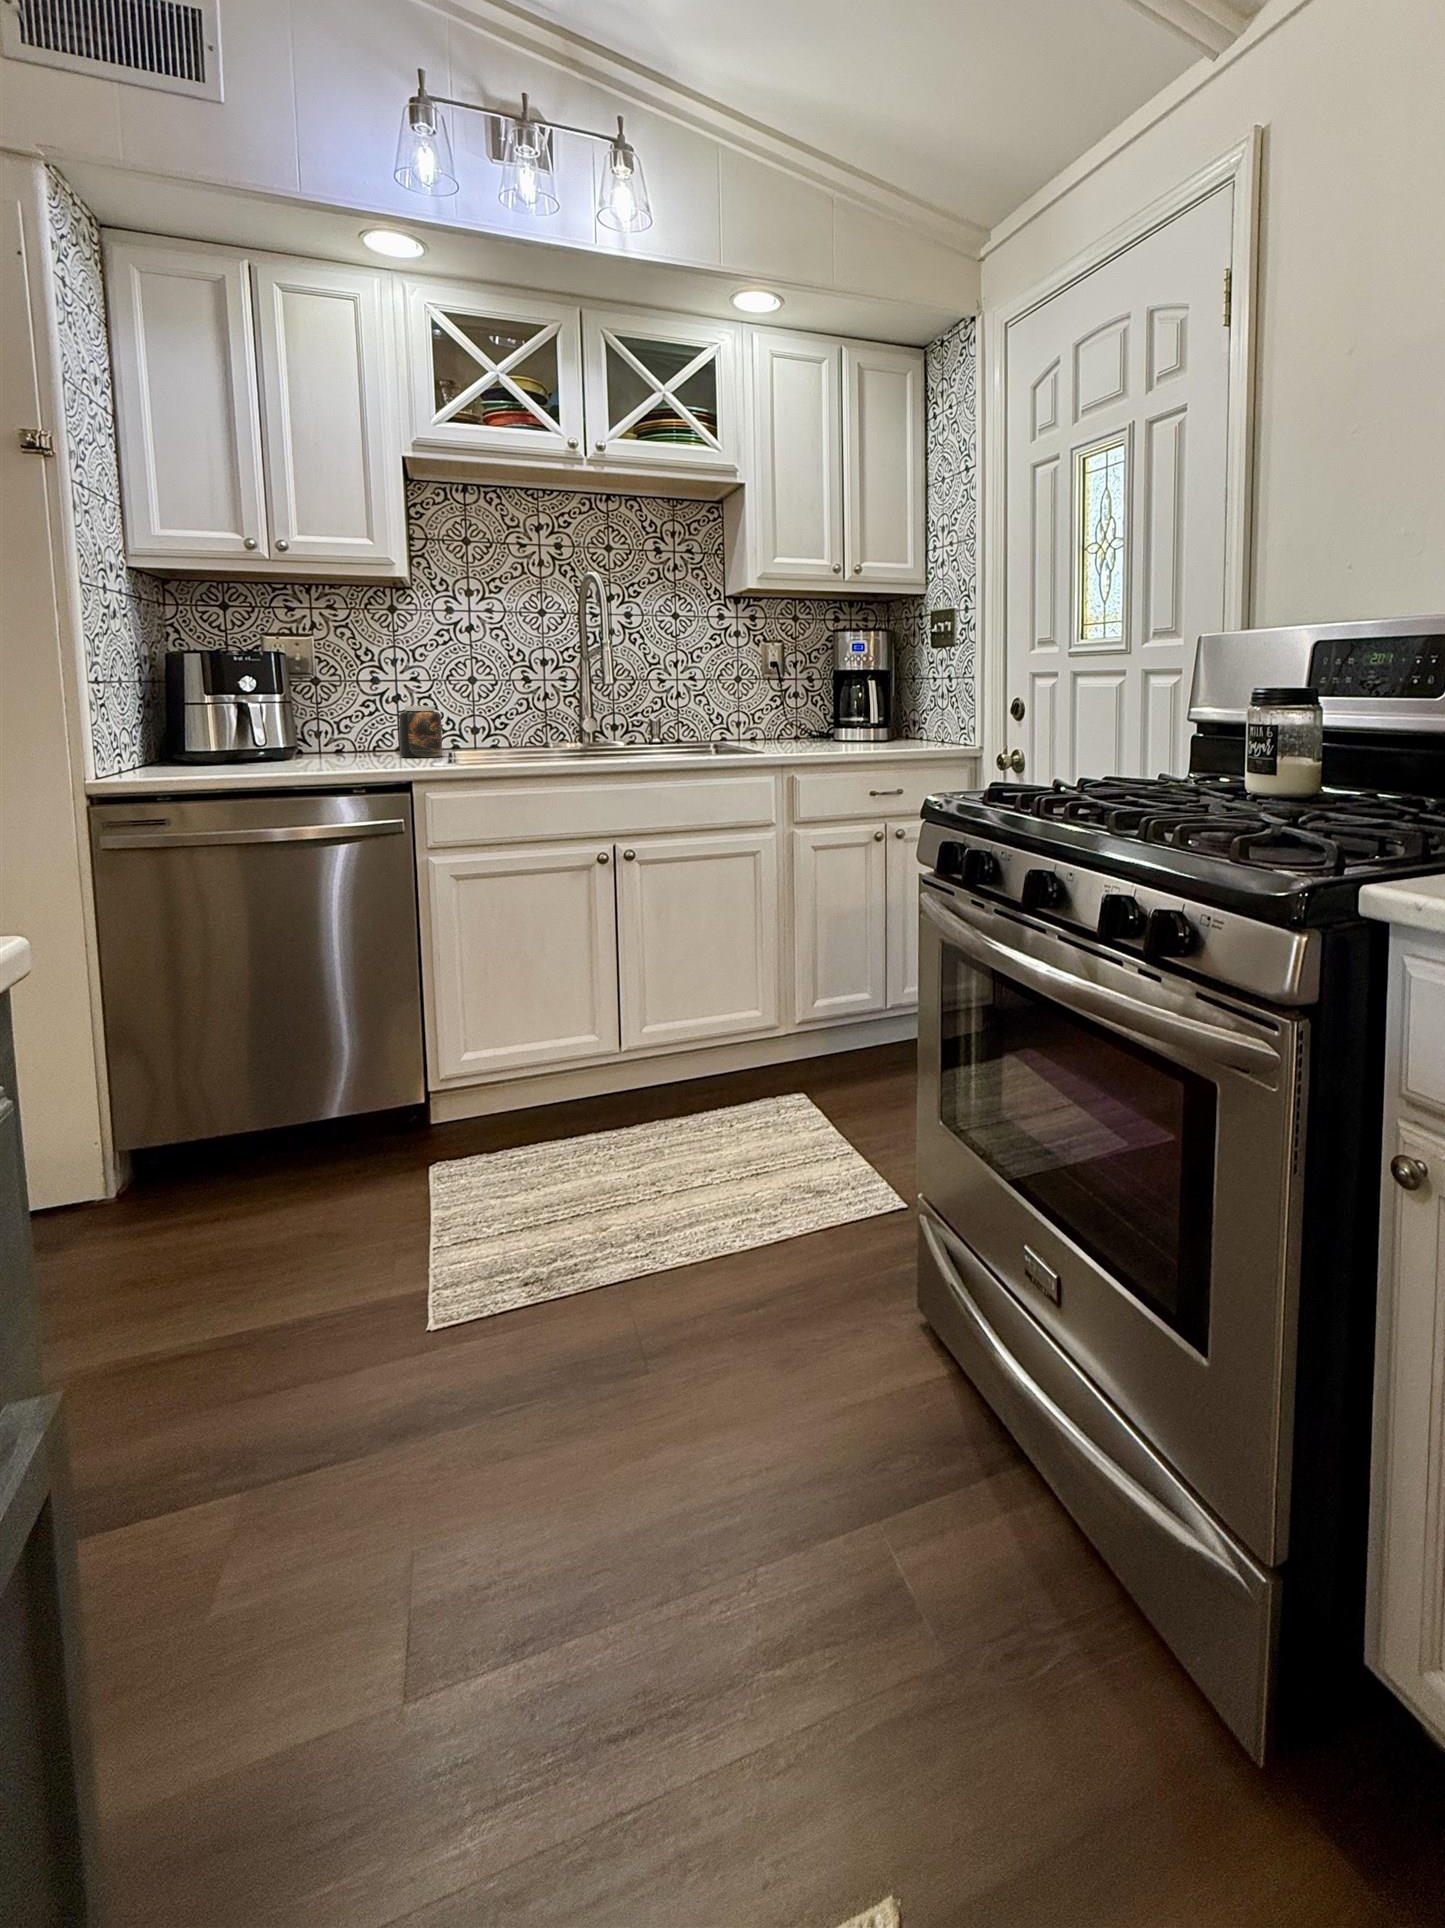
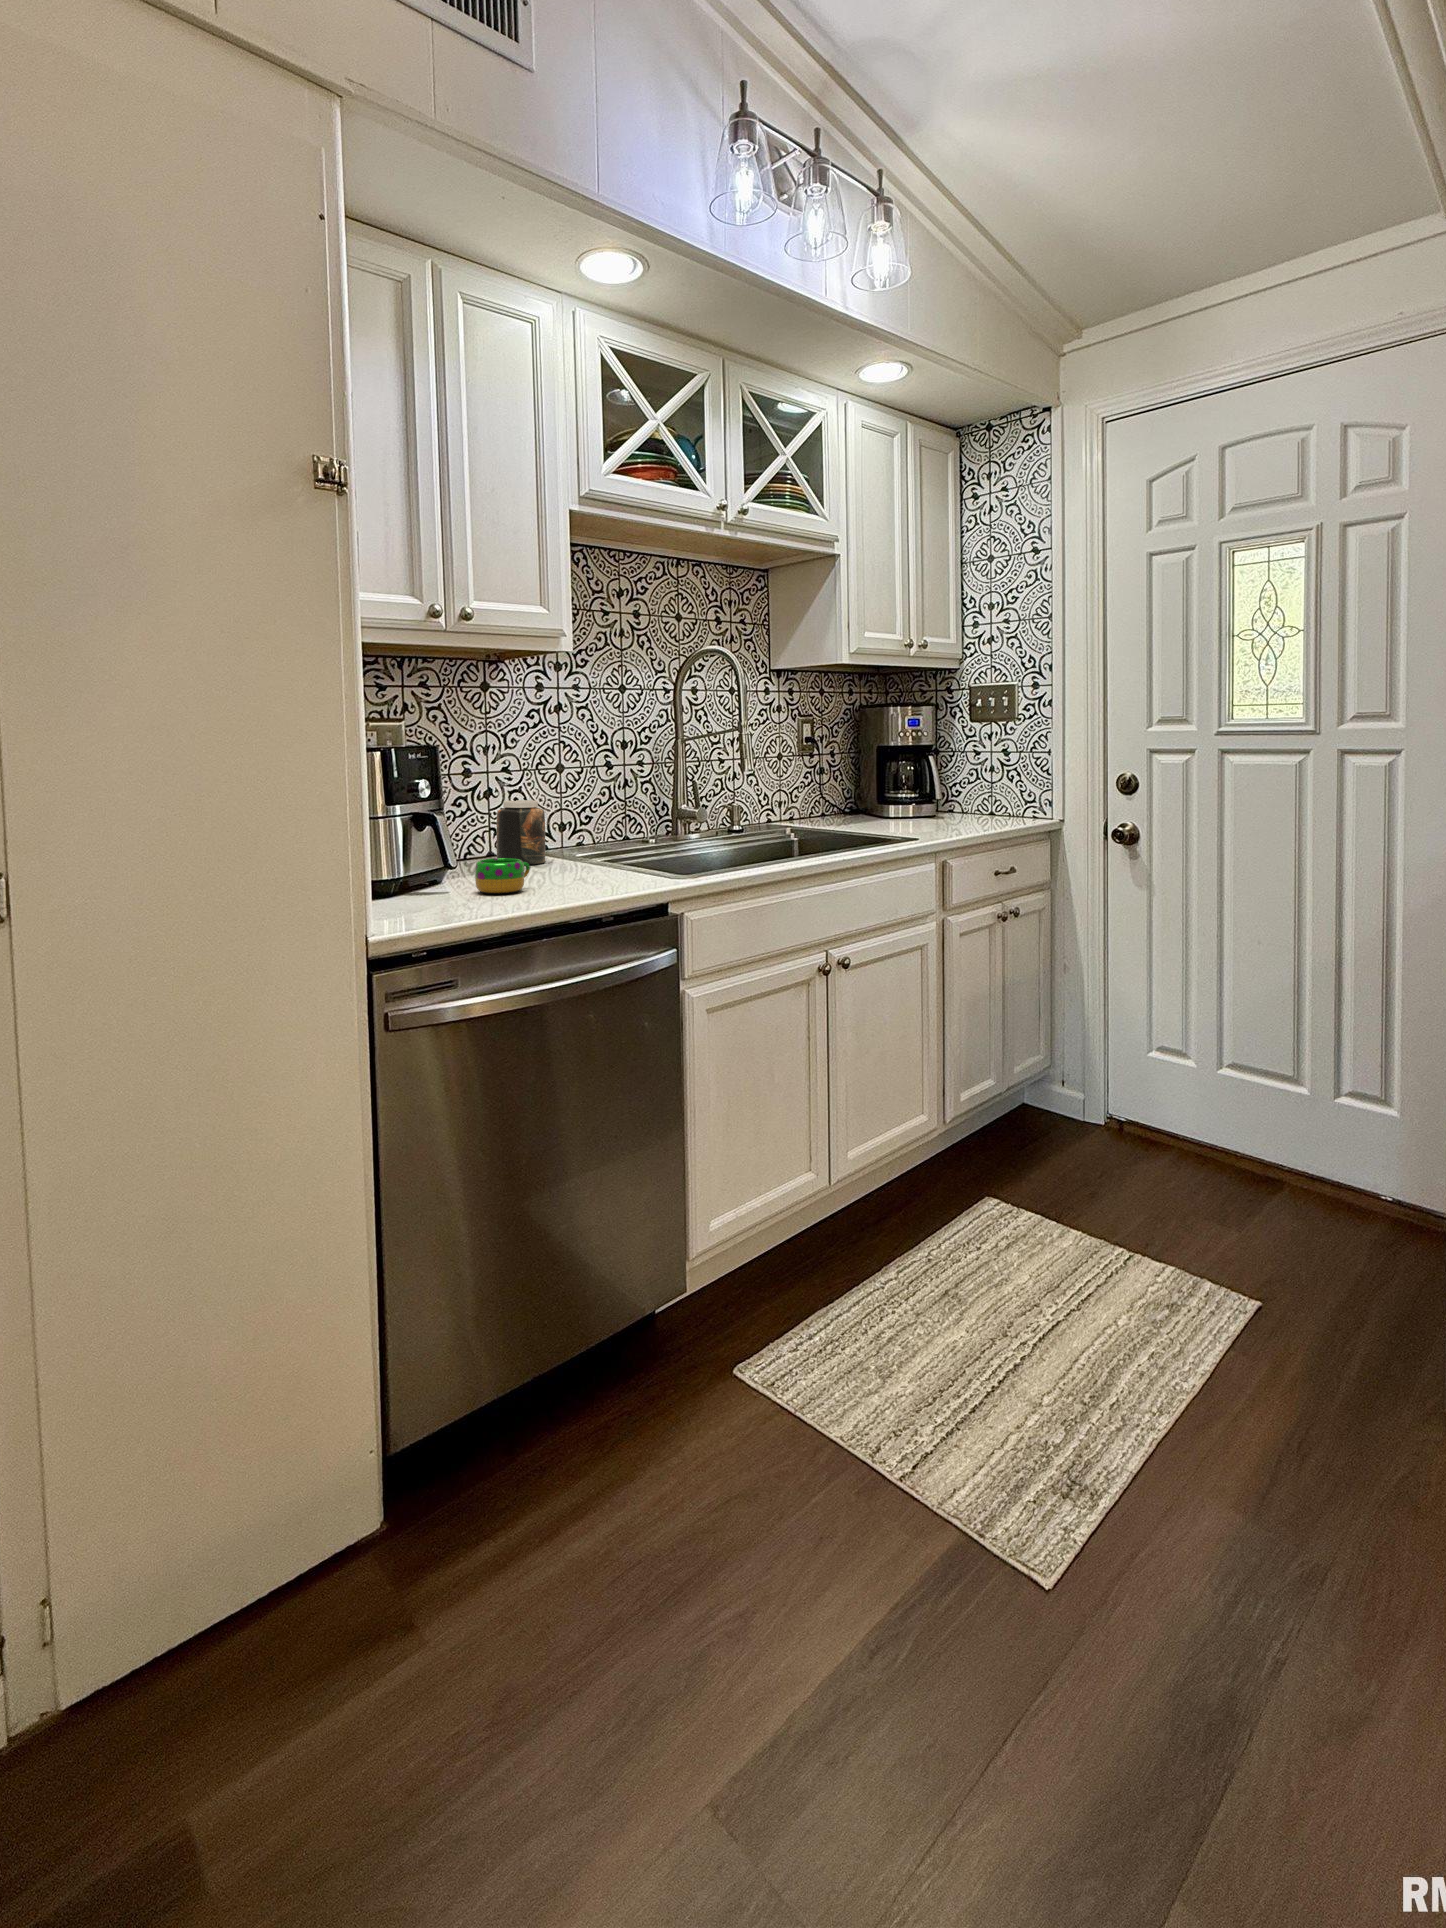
mug: none [272,743,327,769] -> present [475,858,530,894]

